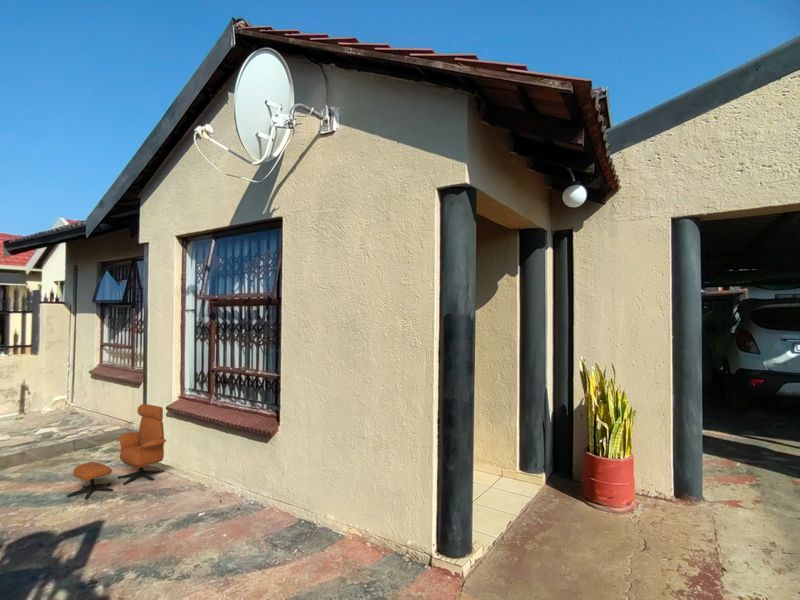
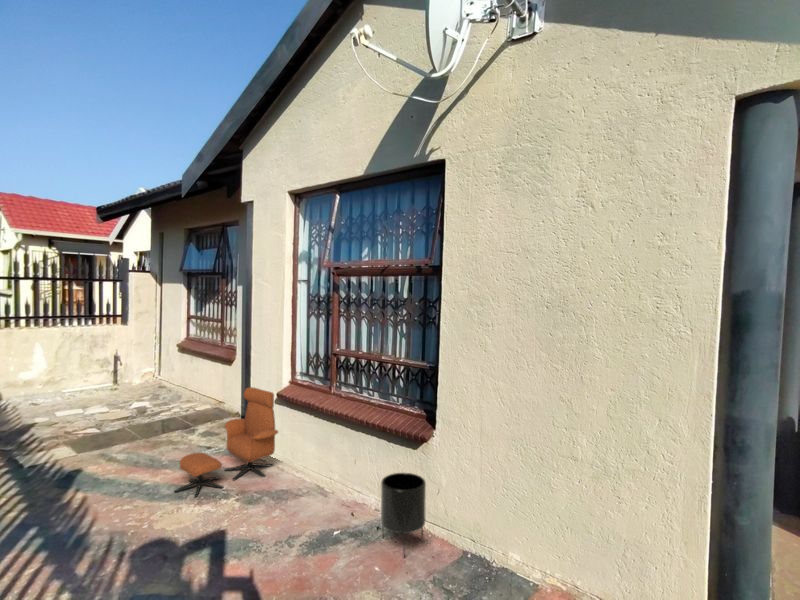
planter: none [235,462,272,527] -> present [381,473,426,549]

